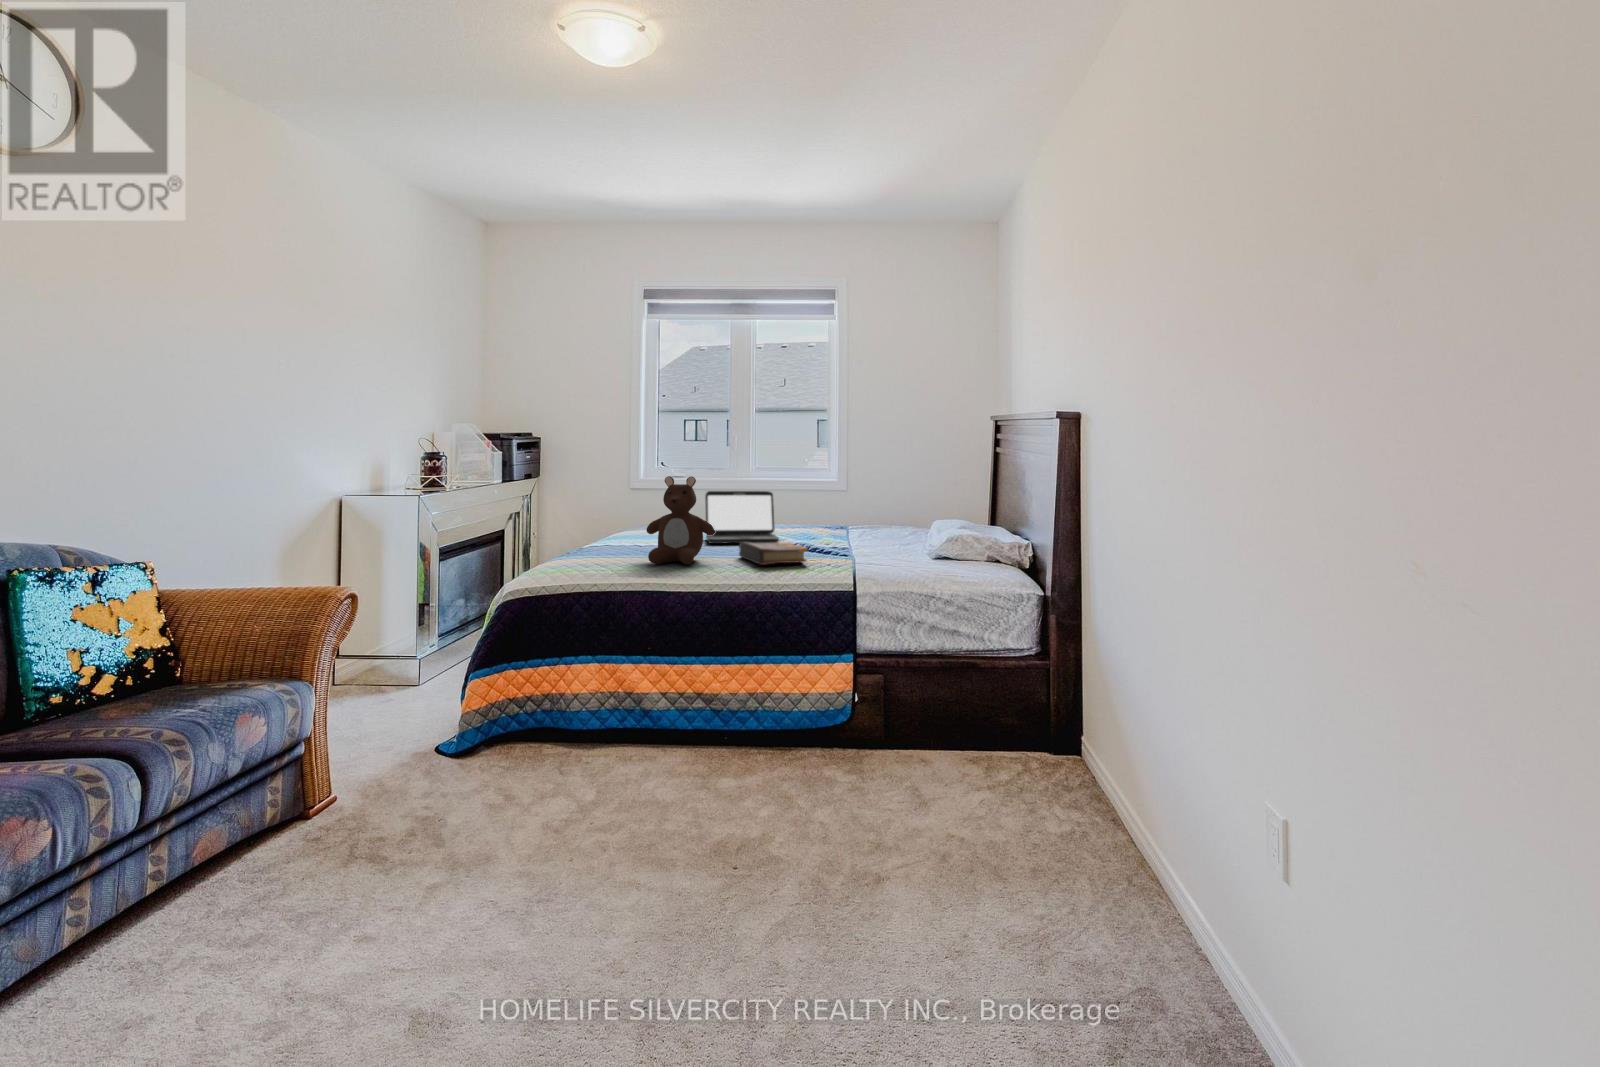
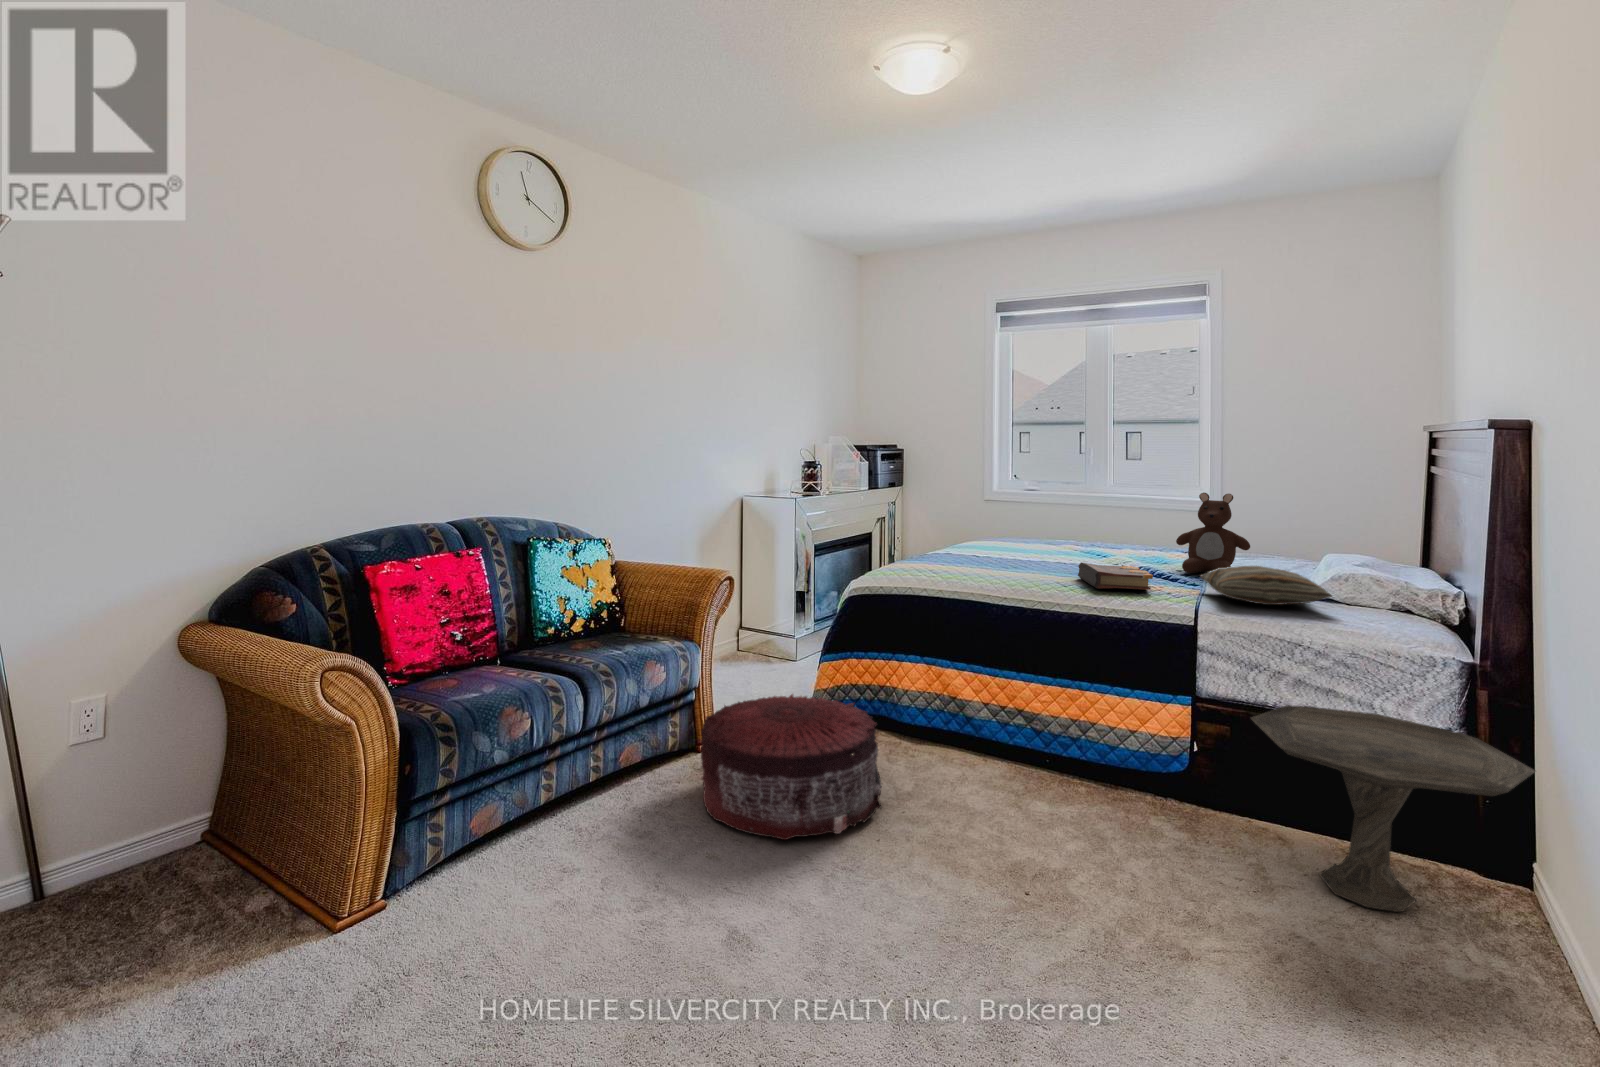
teddy bear: present [647,476,715,564] -> present [1176,493,1250,573]
laptop: present [705,491,779,544] -> none [1050,507,1131,566]
pillow: none [843,533,948,566] -> present [1201,566,1332,605]
side table: none [907,646,1101,807] -> present [1251,705,1535,912]
pouf: none [331,717,575,901] -> present [701,694,881,840]

